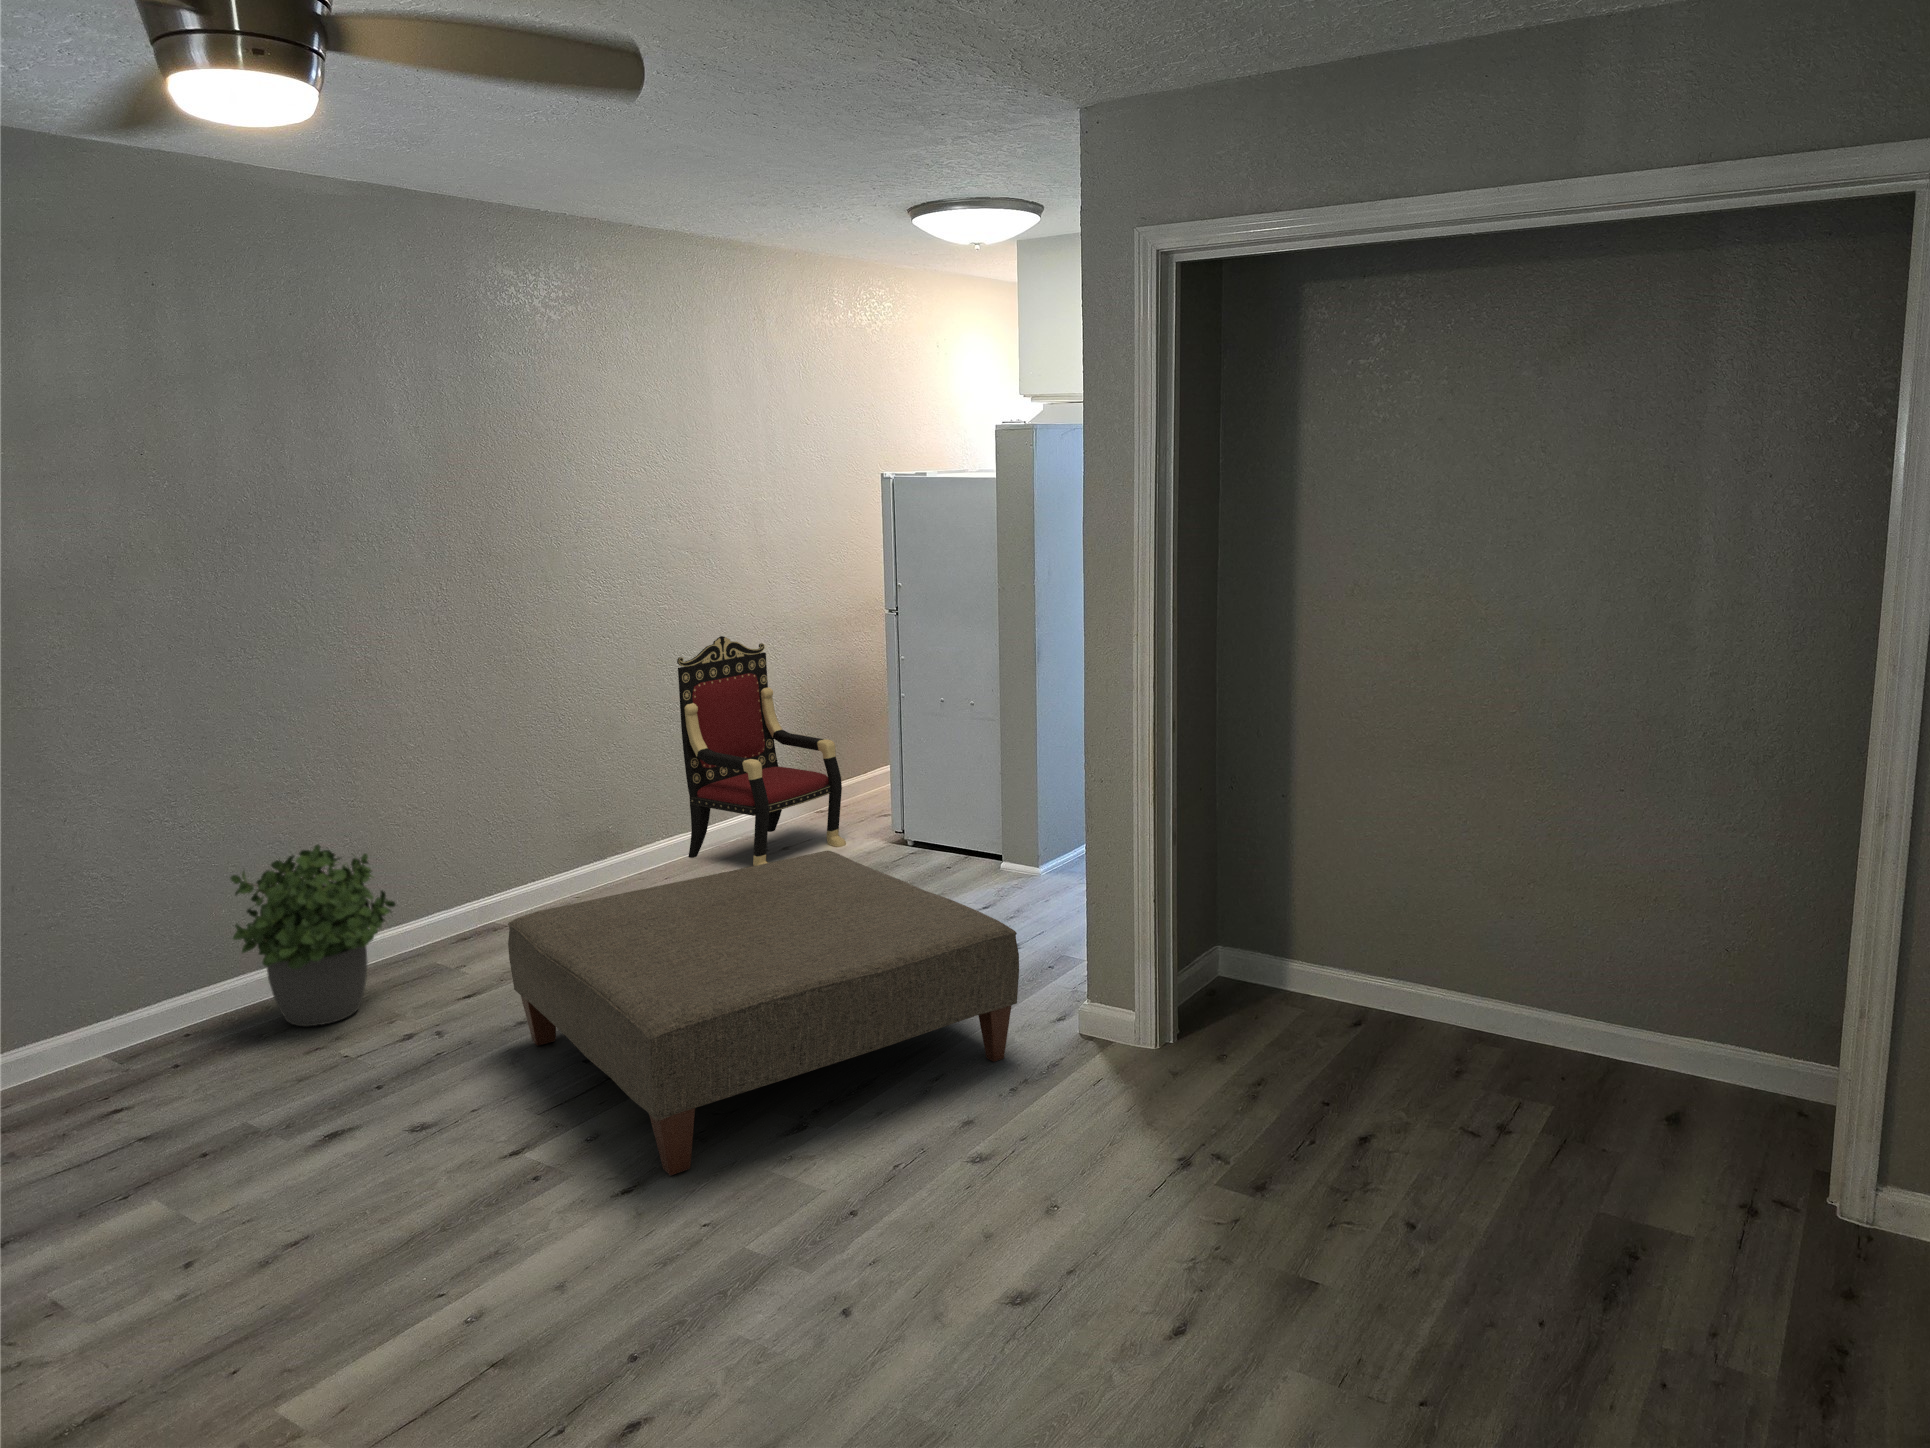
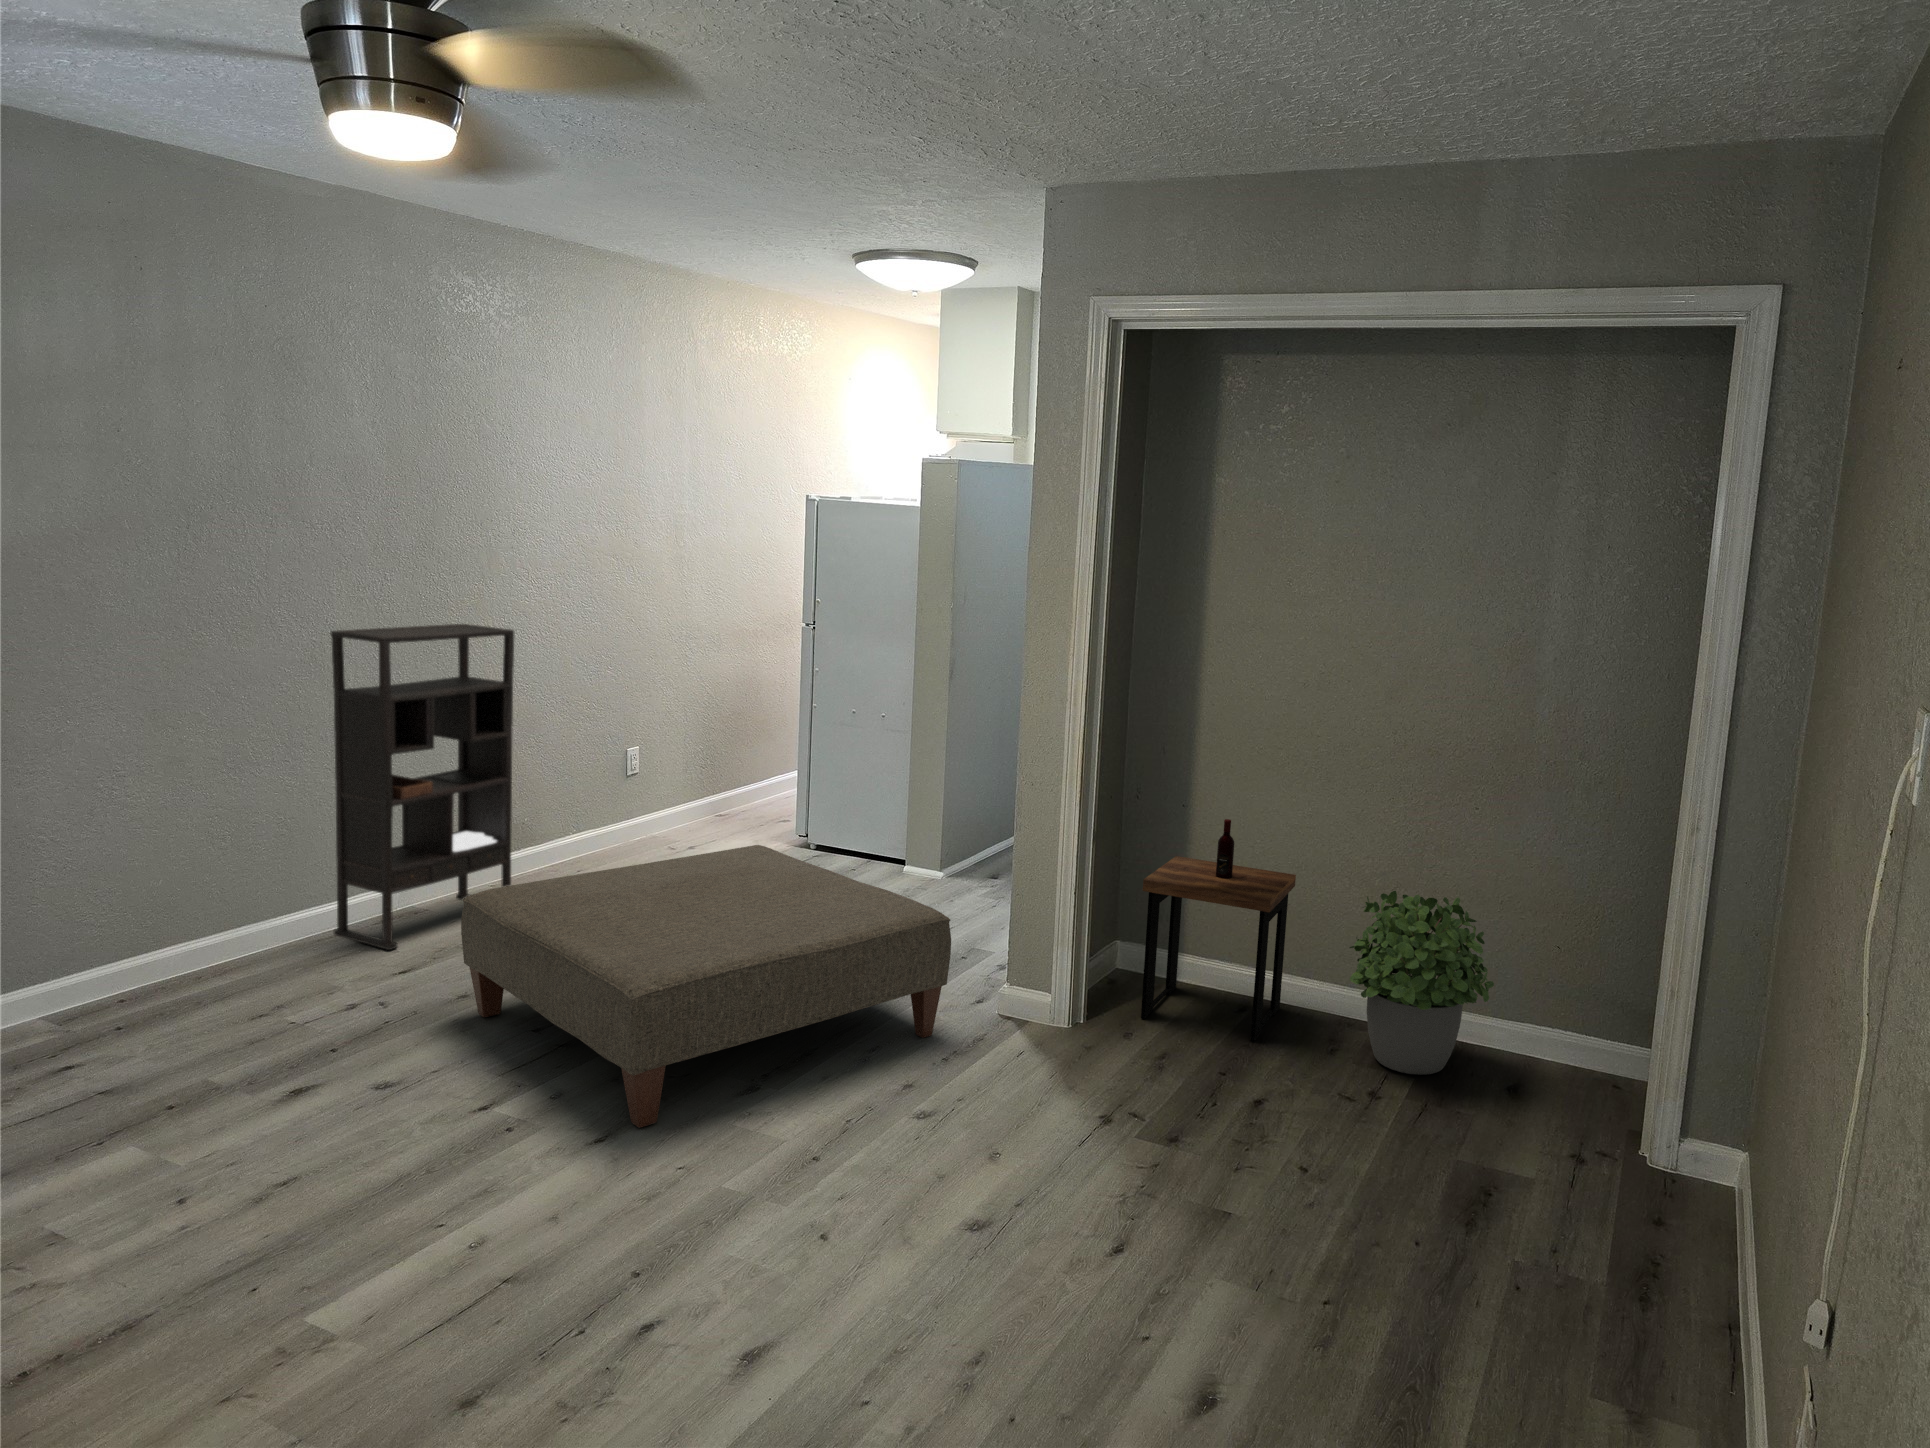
bookshelf: none [384,630,597,971] -> present [331,624,514,950]
armchair: present [677,636,846,866] -> none [596,641,750,871]
side table: none [1233,810,1410,1061] -> present [1141,819,1296,1042]
potted plant: present [230,845,396,1026] -> present [1350,891,1494,1075]

